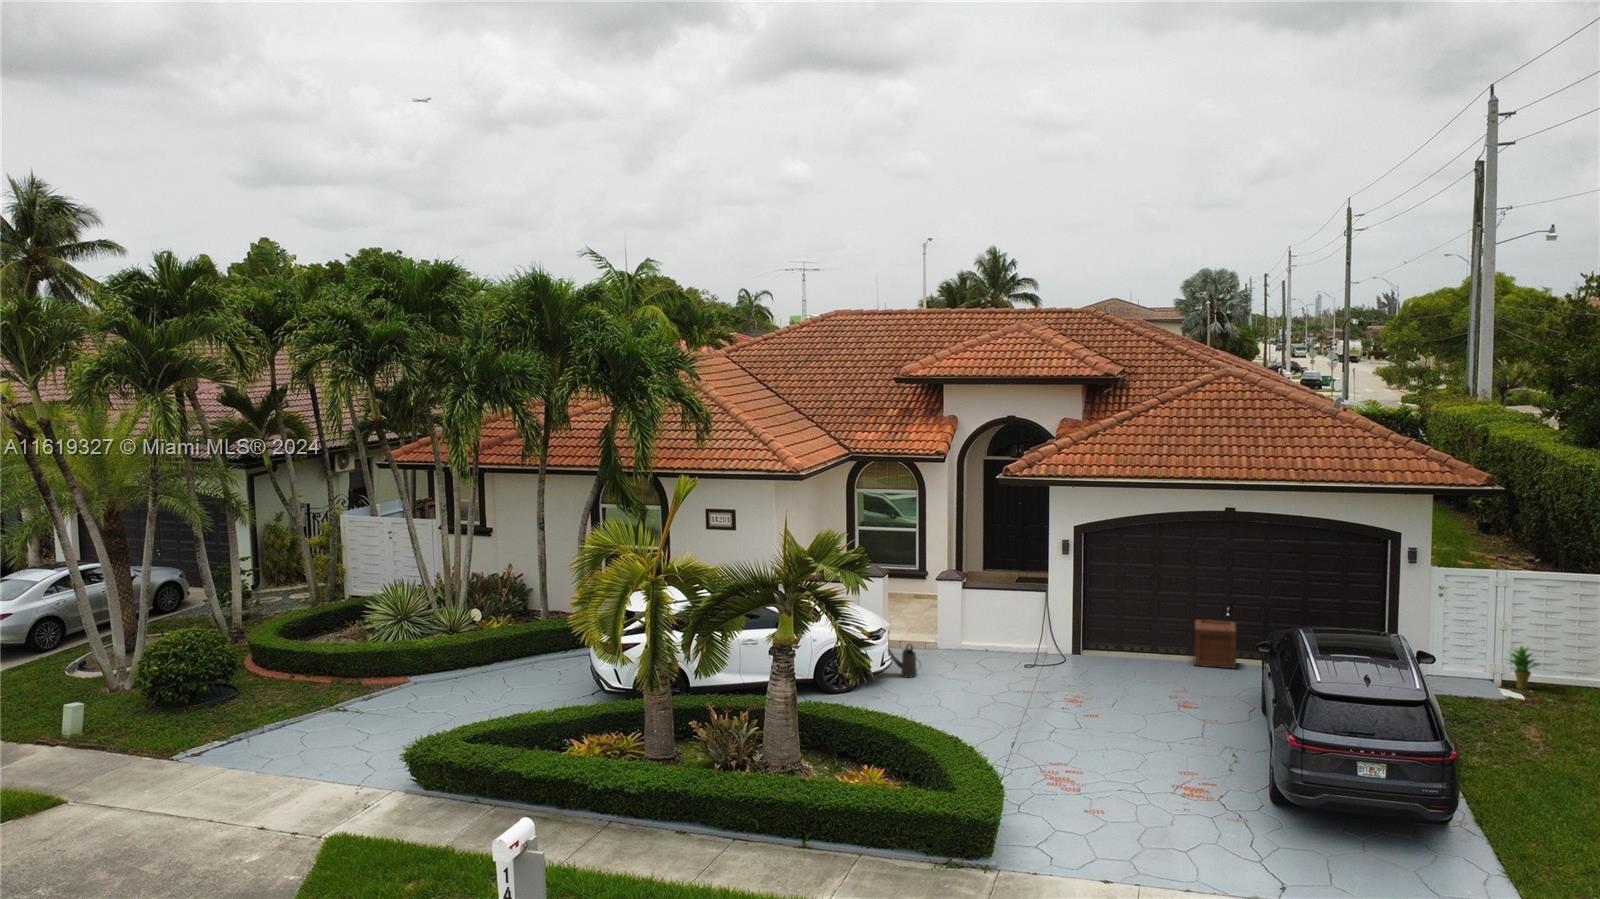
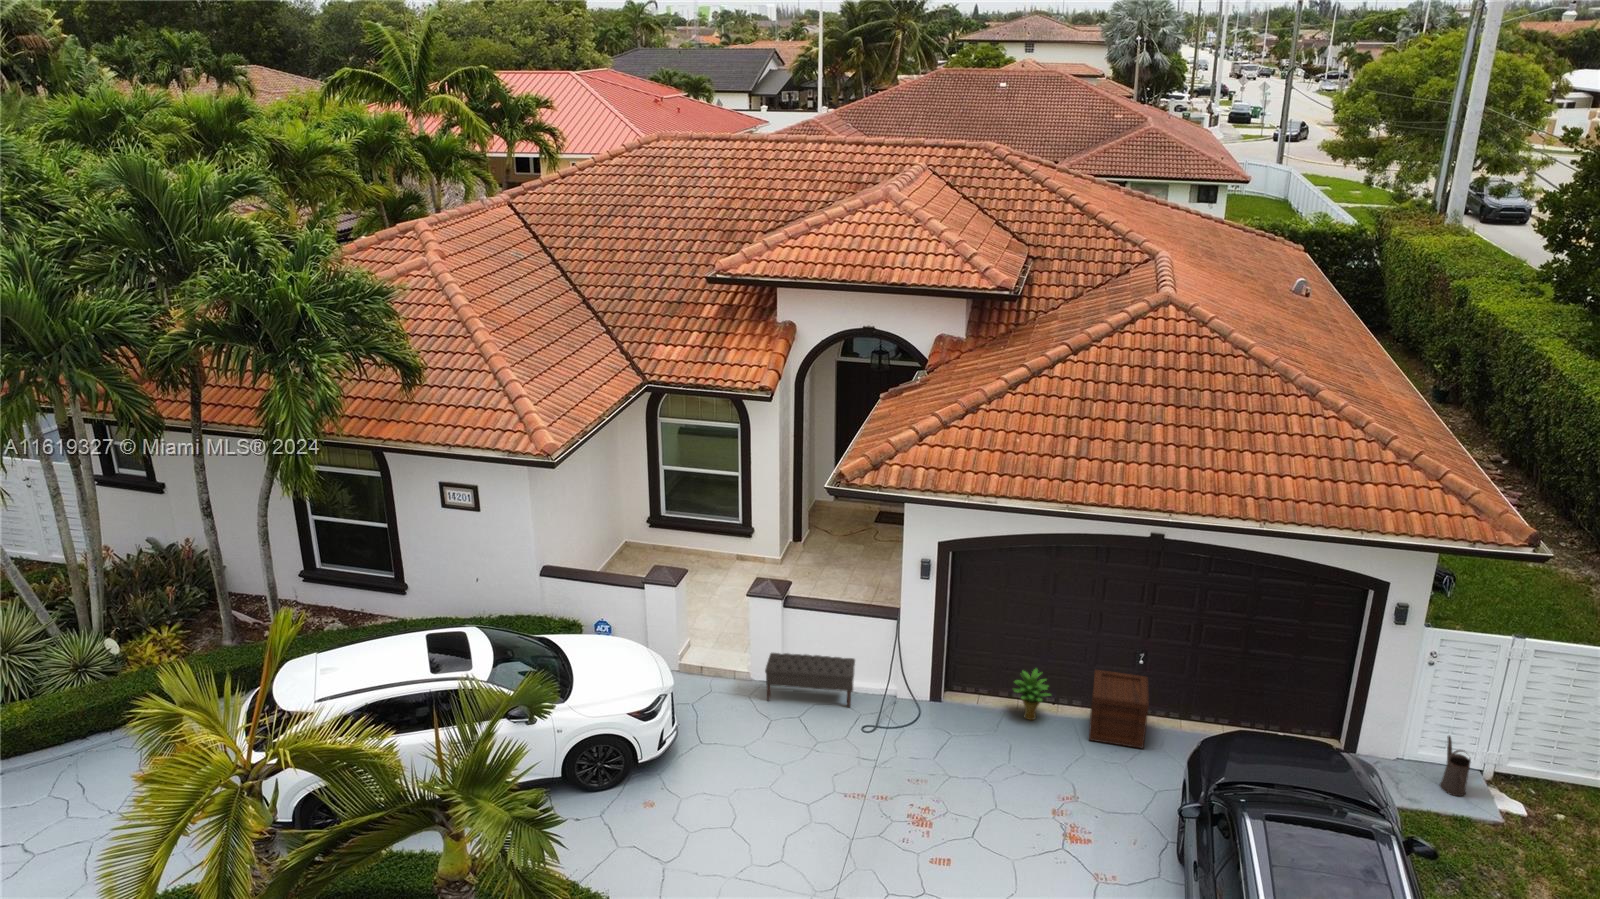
bench: none [950,618,1016,653] -> present [765,653,855,707]
watering can: present [888,644,918,678] -> present [1440,736,1471,796]
potted plant: present [1509,646,1539,689] -> present [1013,669,1051,720]

